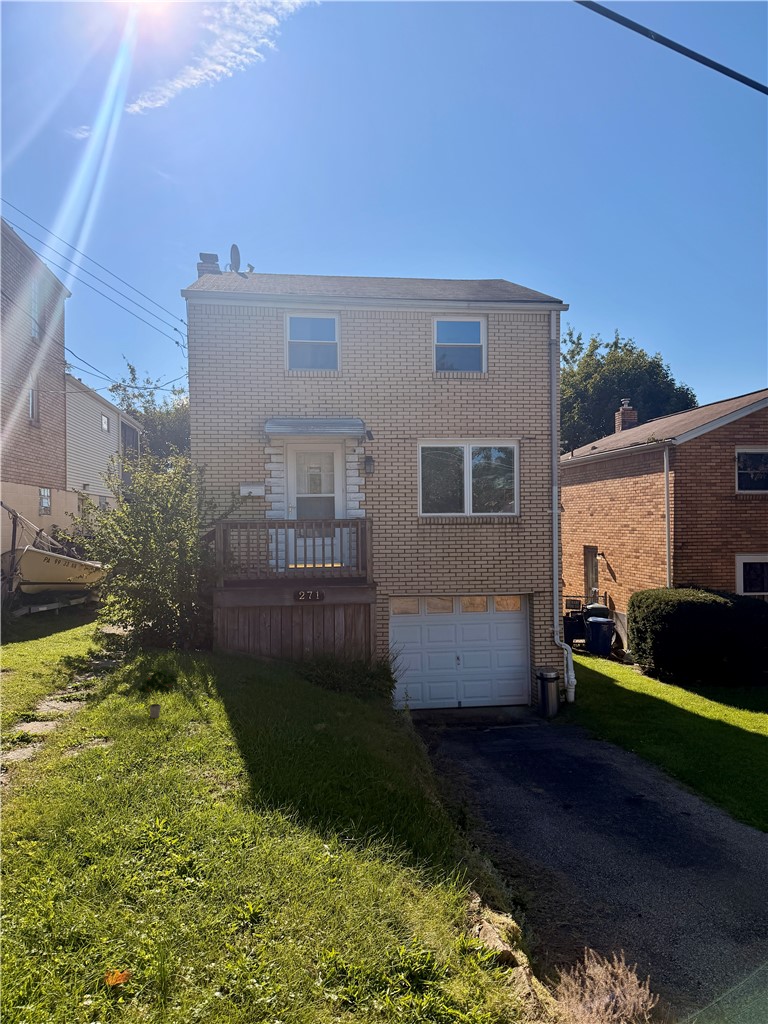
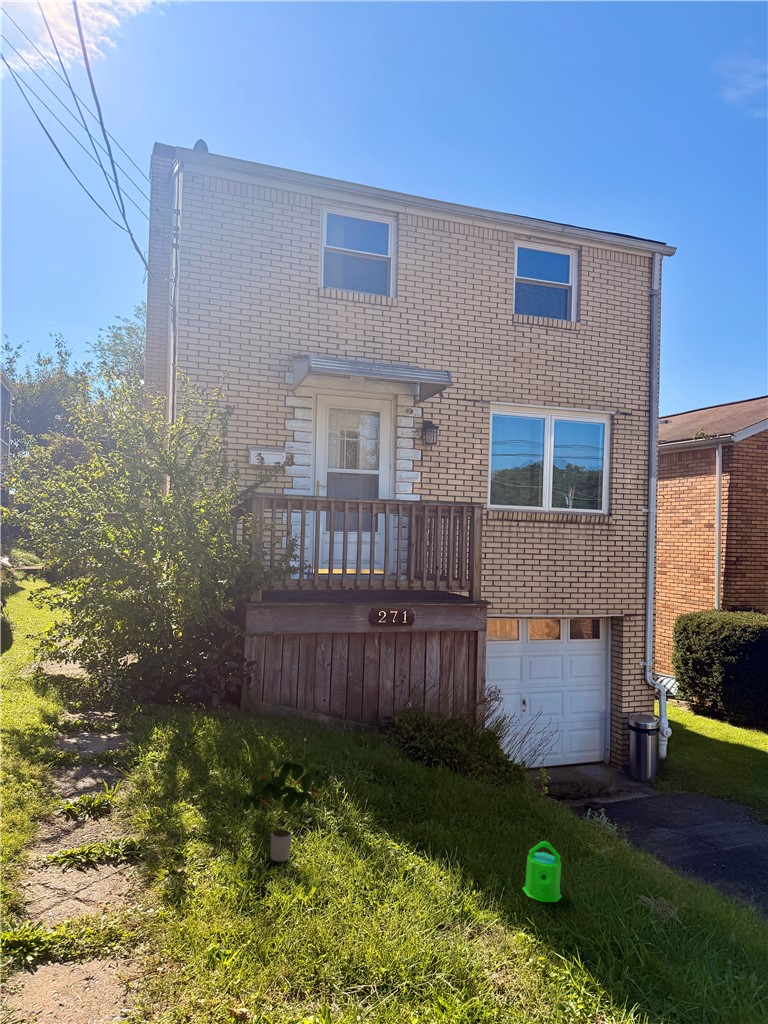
watering can: none [256,711,279,740] -> present [522,841,562,902]

